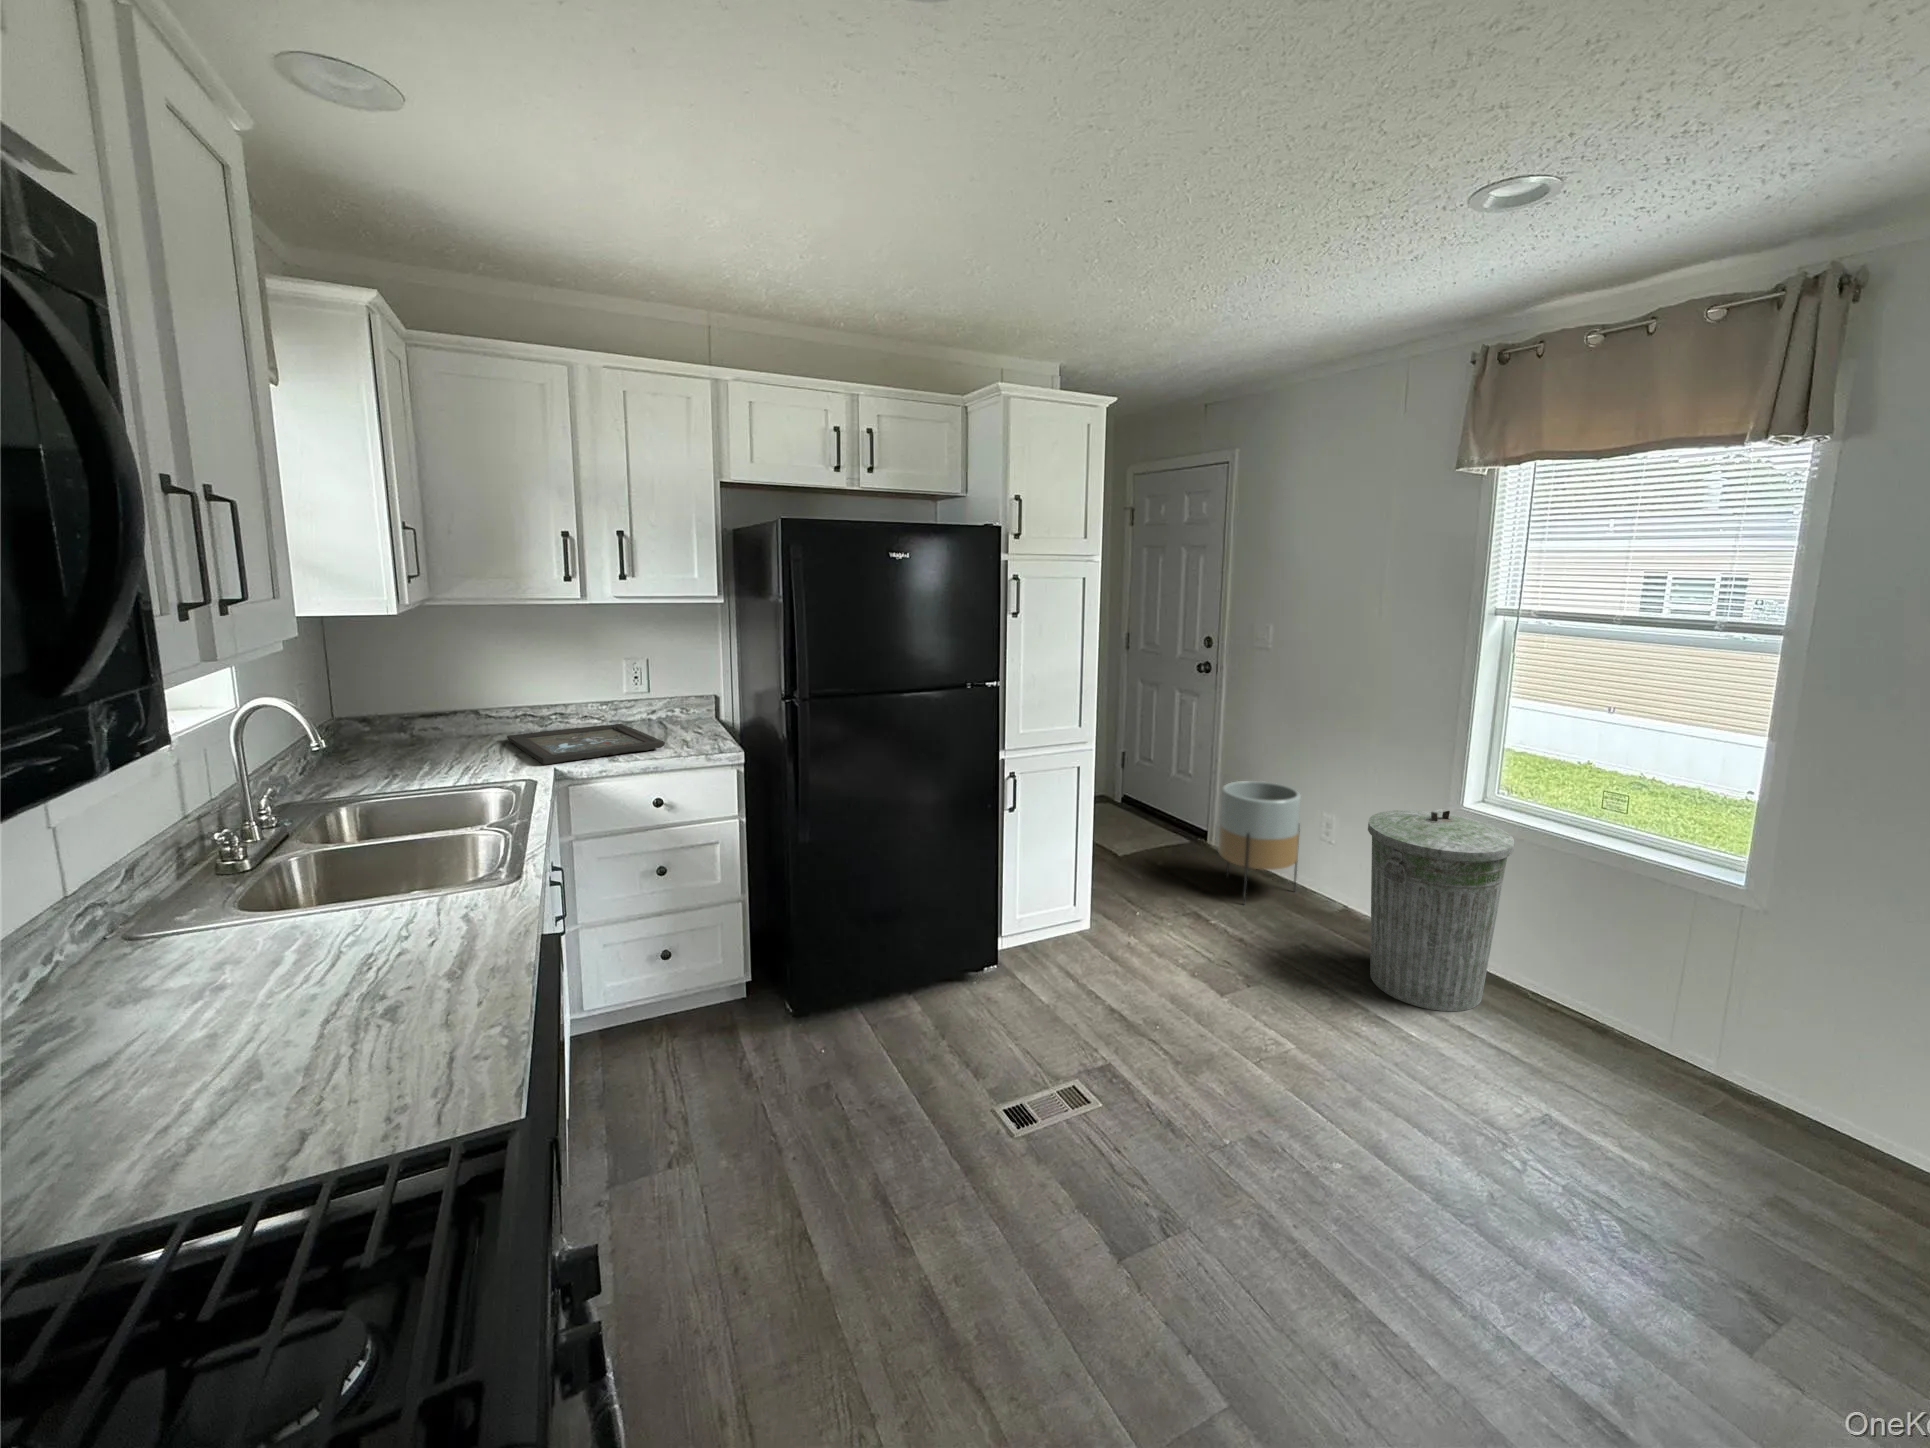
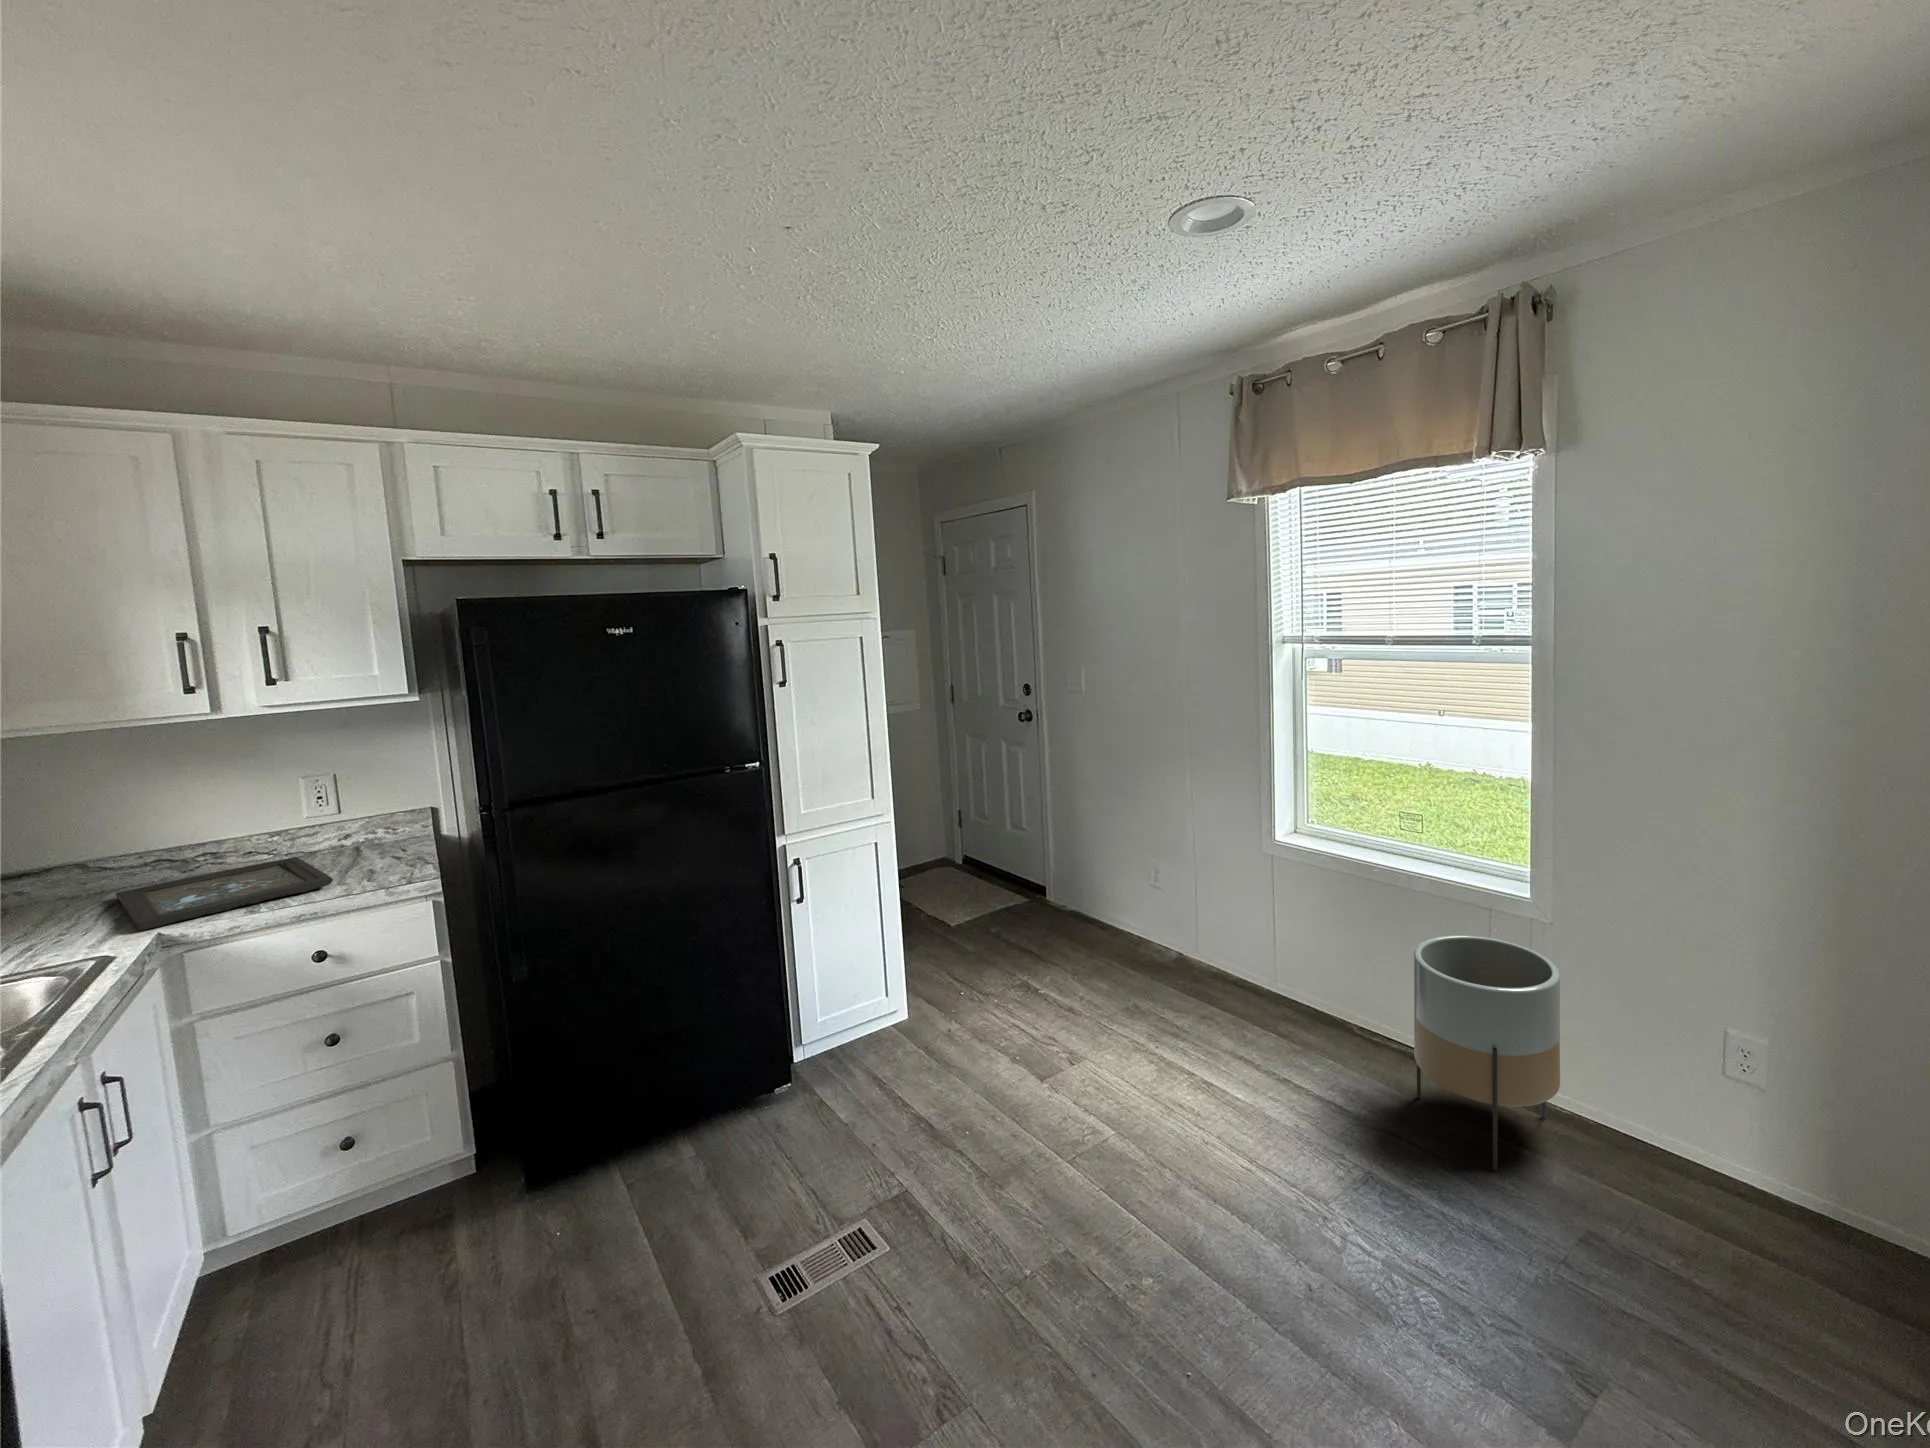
planter: present [1218,781,1301,904] -> present [1414,935,1560,1171]
trash can: present [1368,809,1515,1011] -> none [1178,846,1320,1062]

